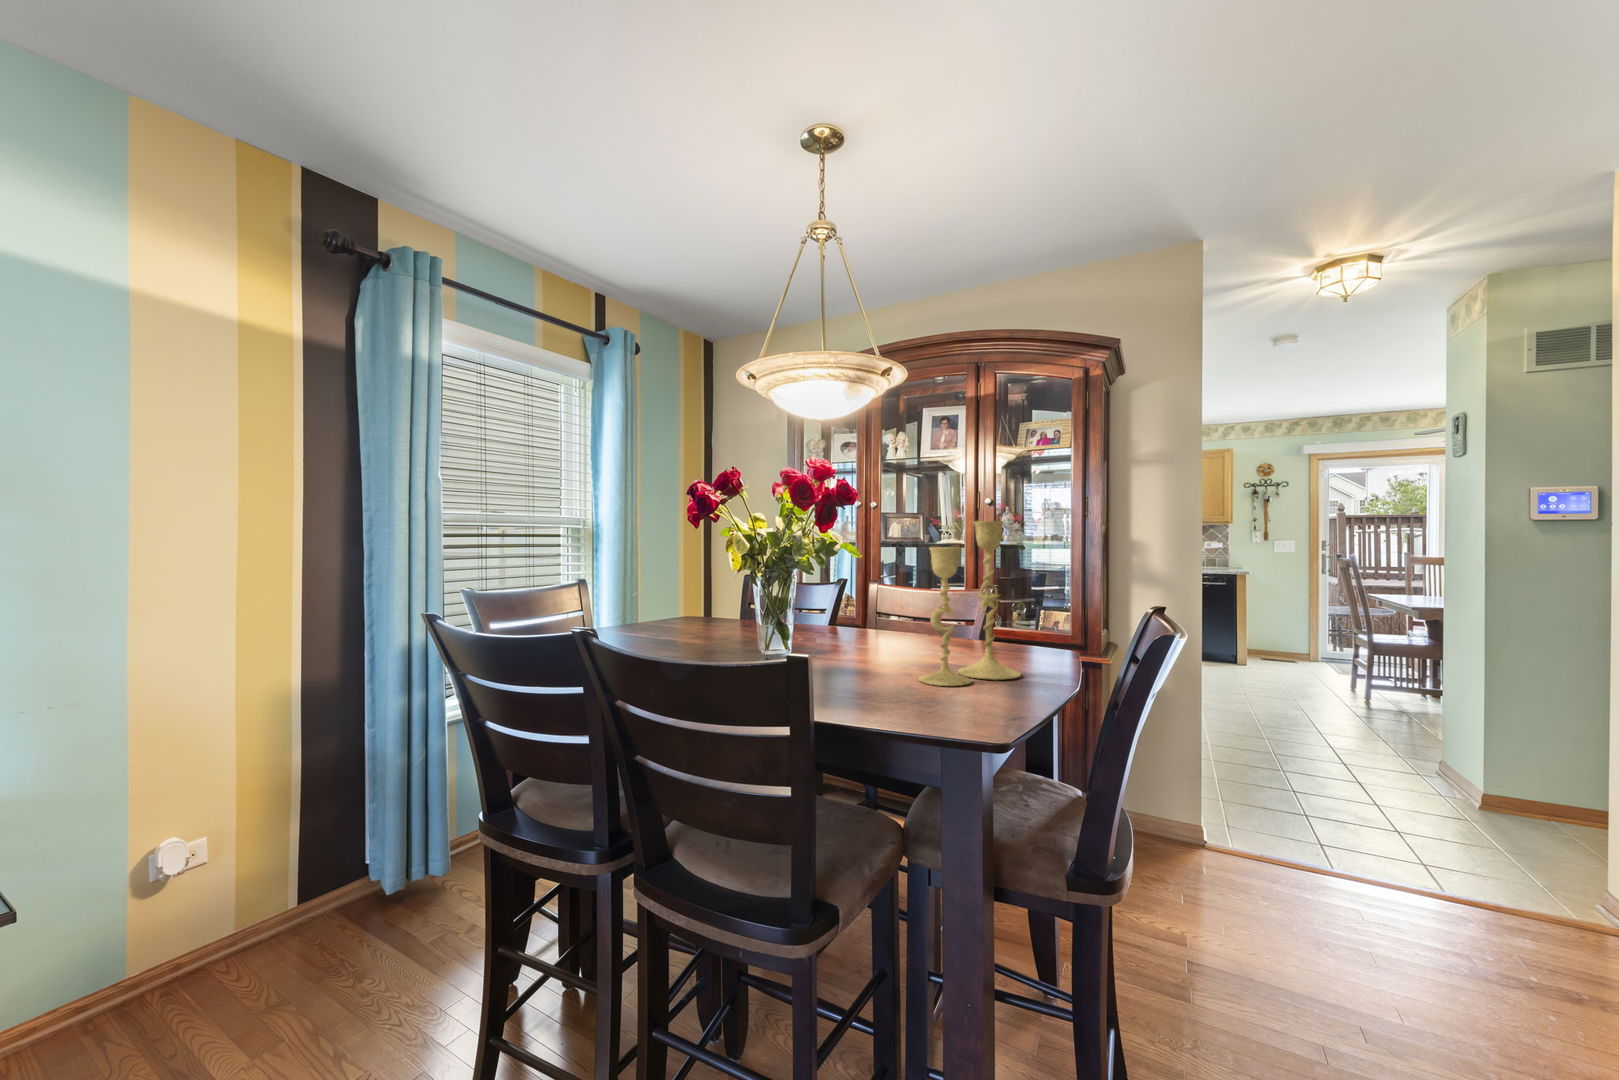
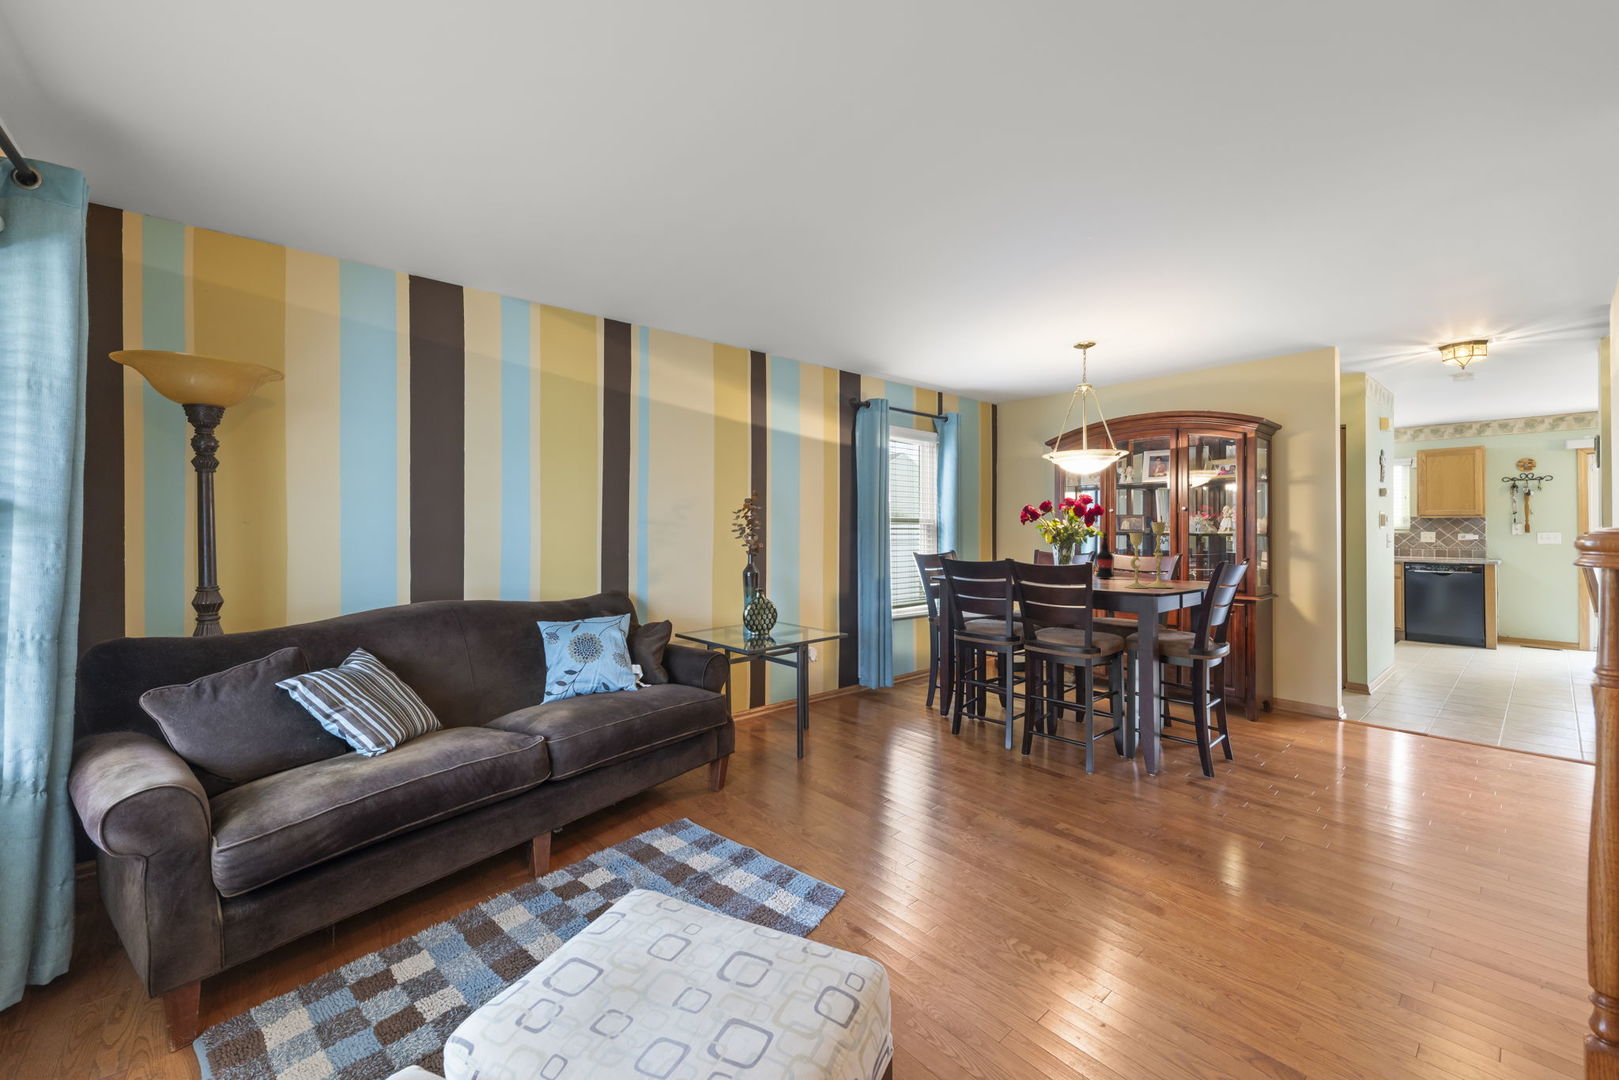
wine bottle: none [850,541,884,636] -> present [1096,532,1114,579]

